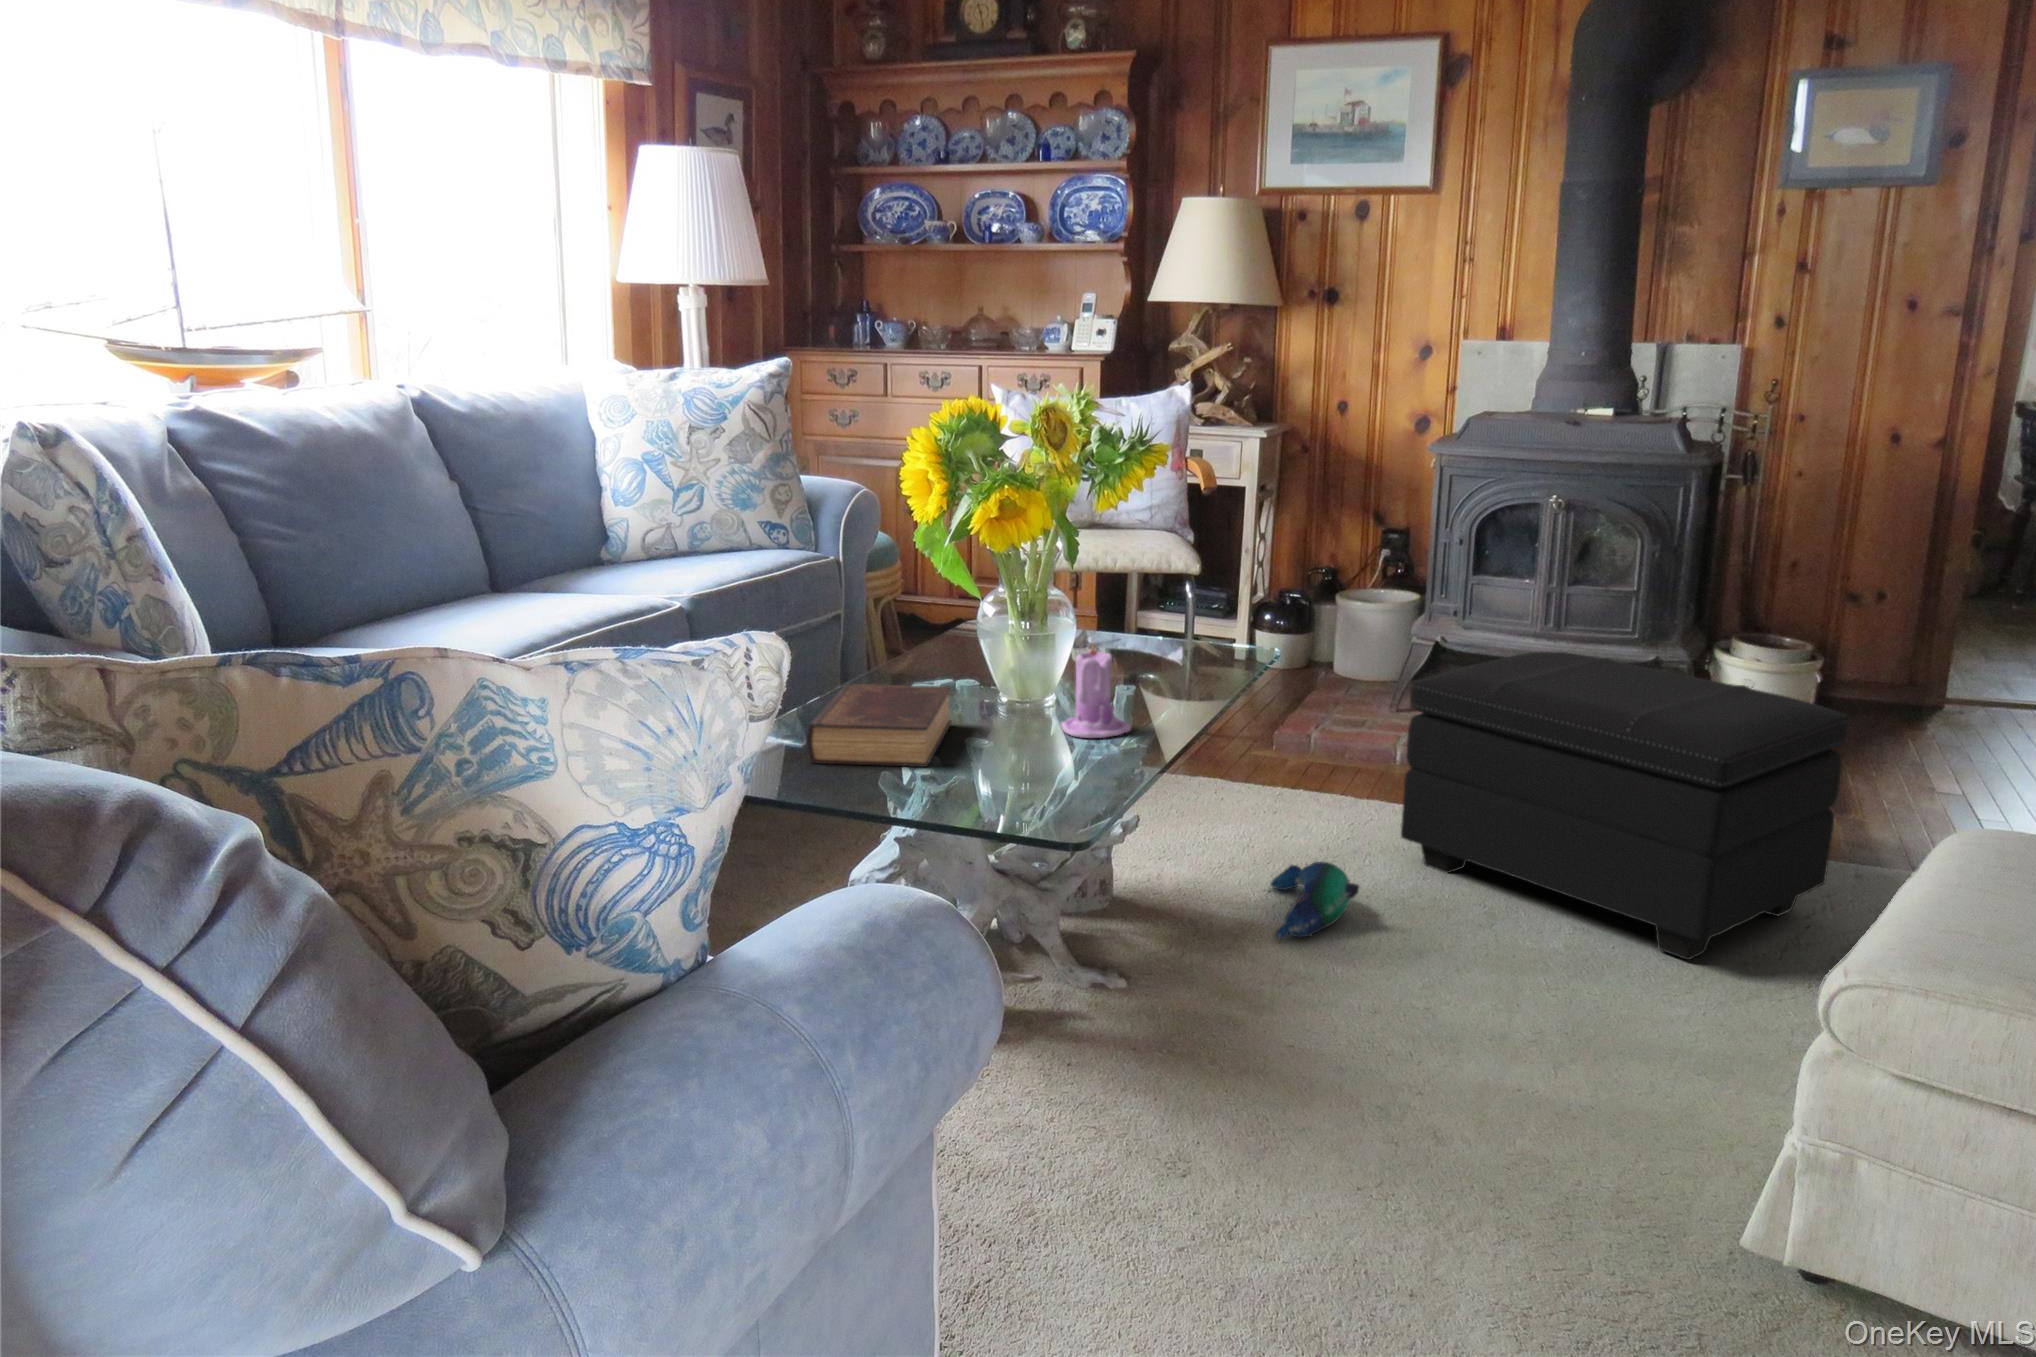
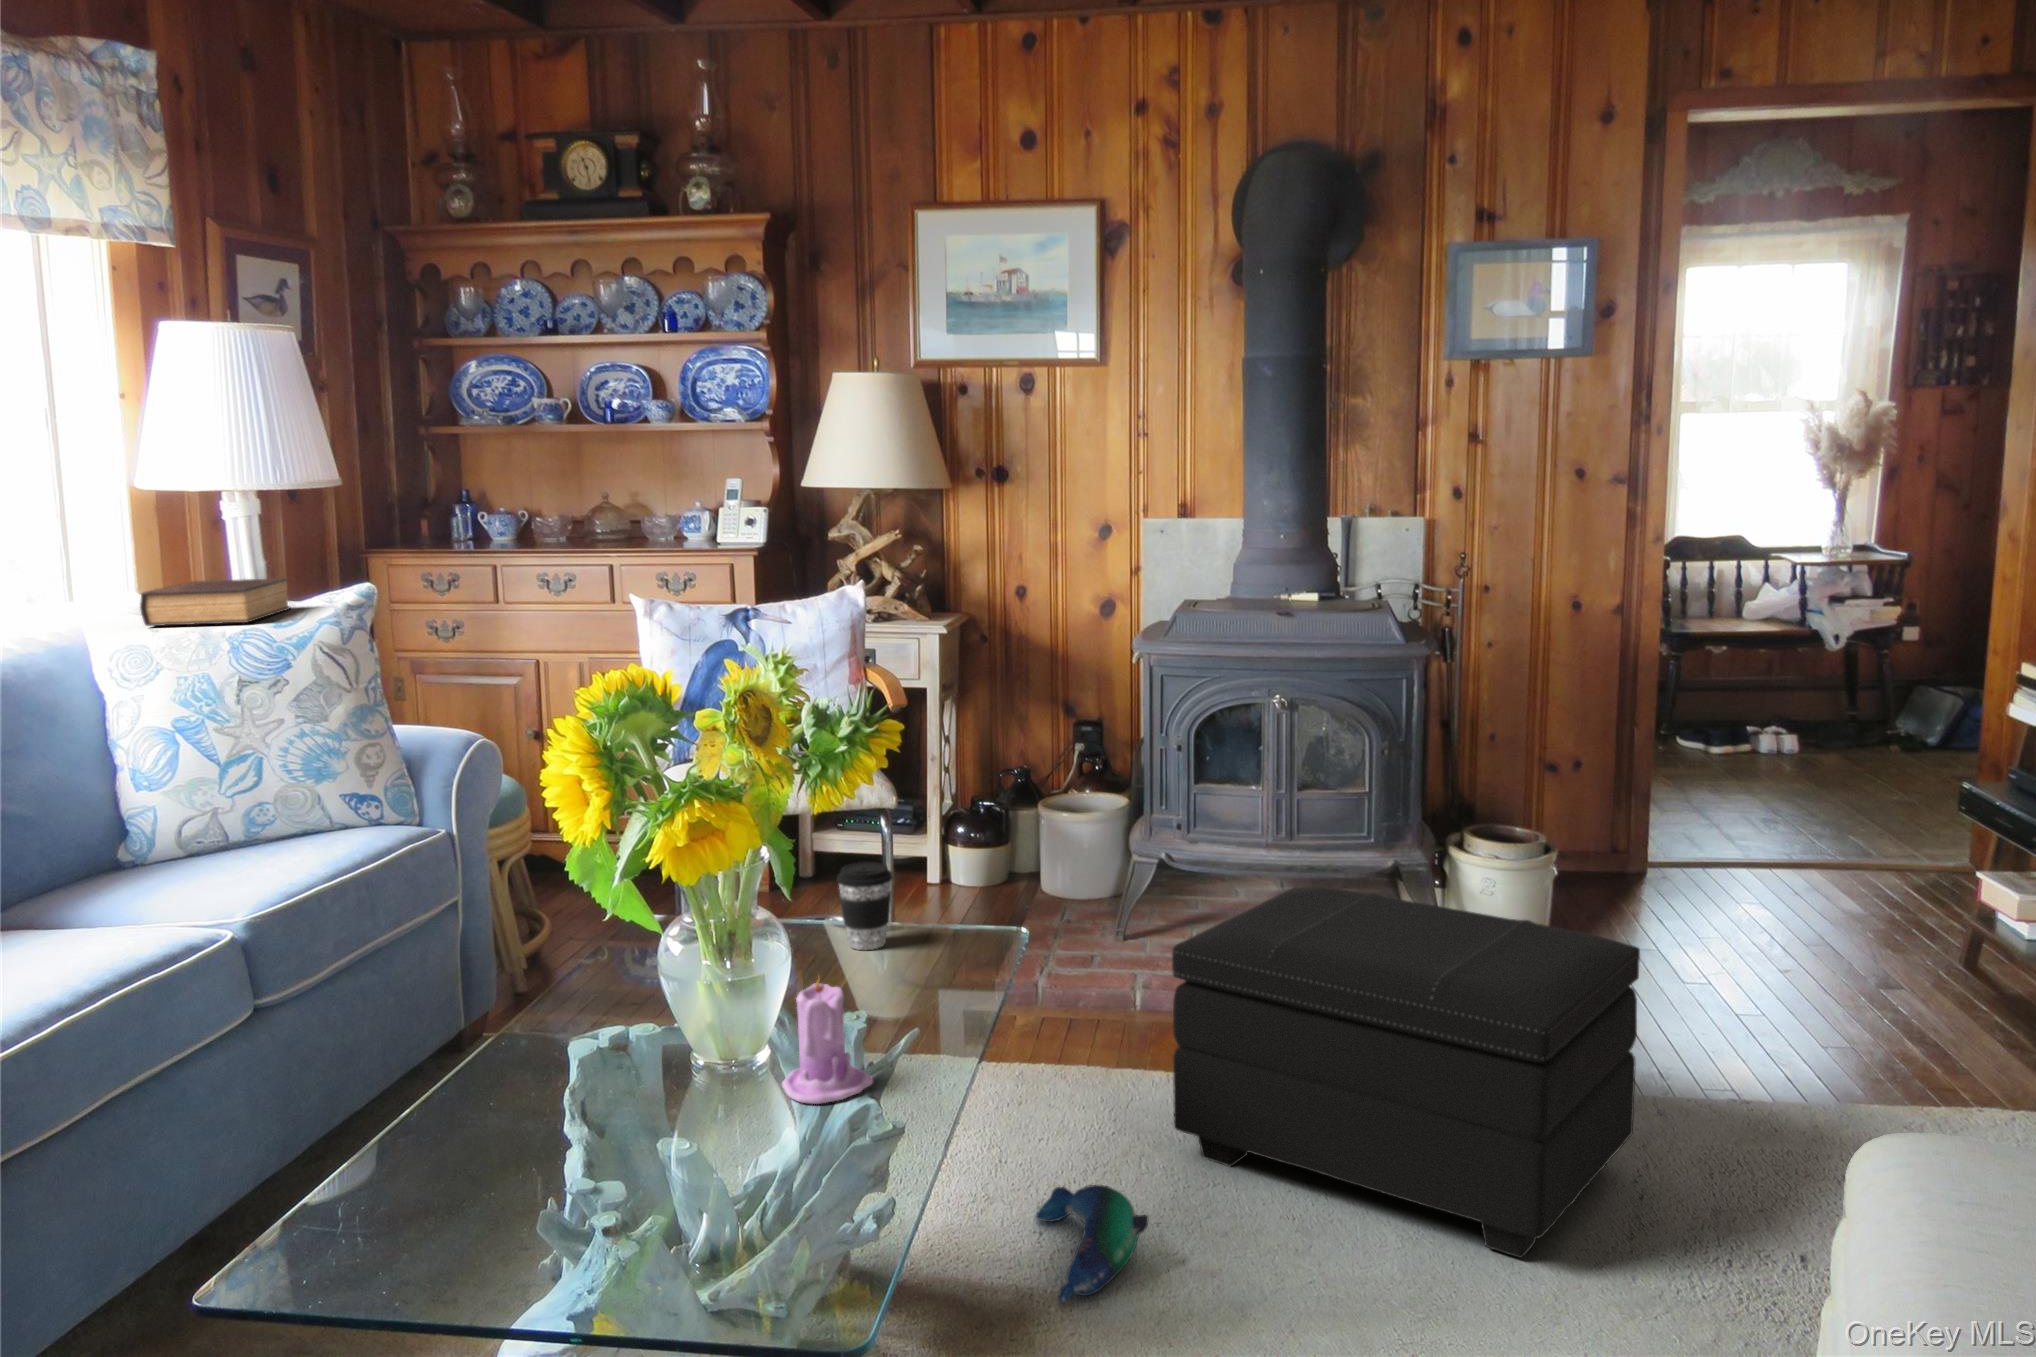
coffee cup: none [1129,590,1175,659] -> present [837,862,893,950]
book: present [806,684,952,767] -> present [140,578,290,626]

